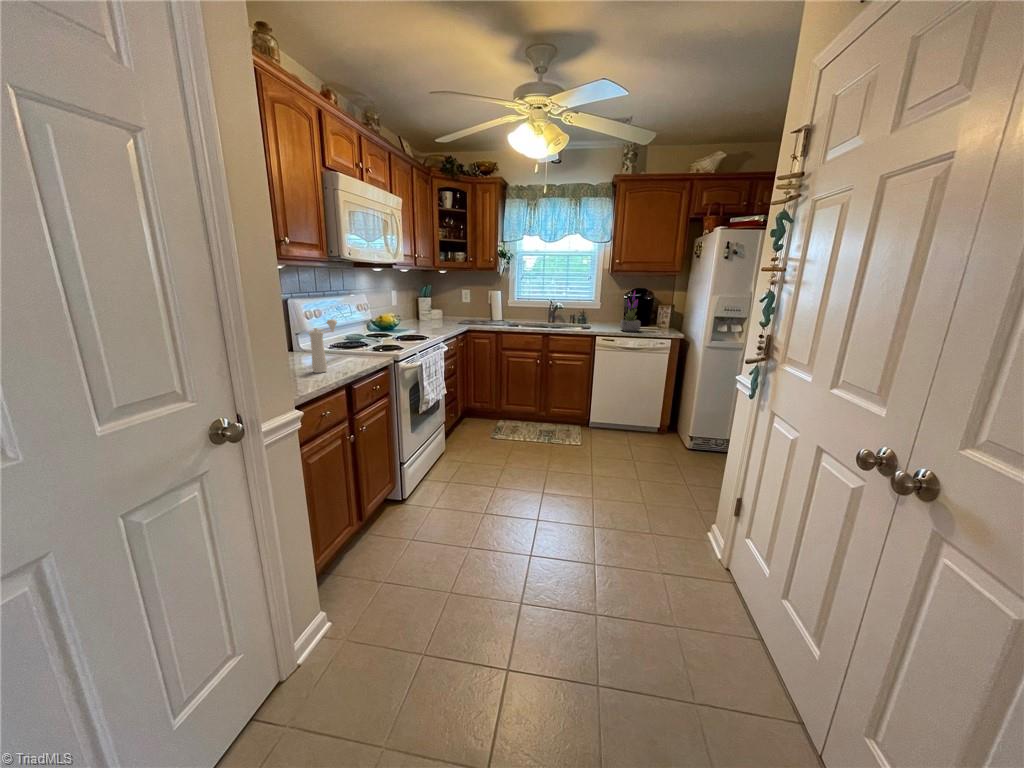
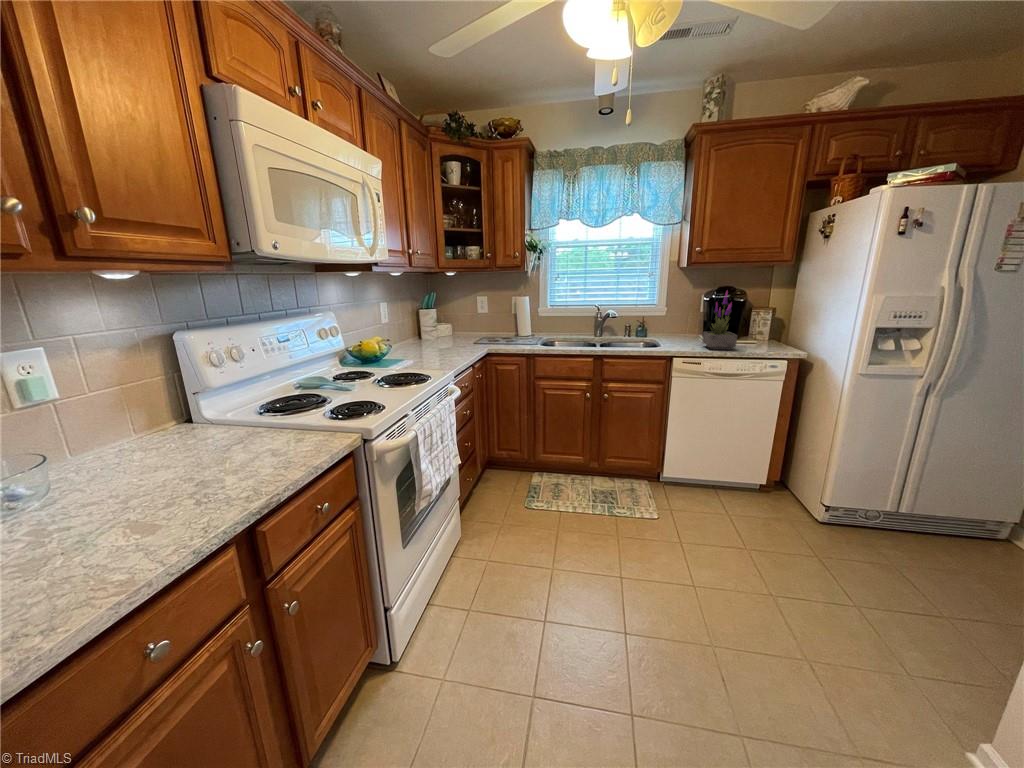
pepper mill: present [309,319,337,373] -> none [137,385,224,513]

